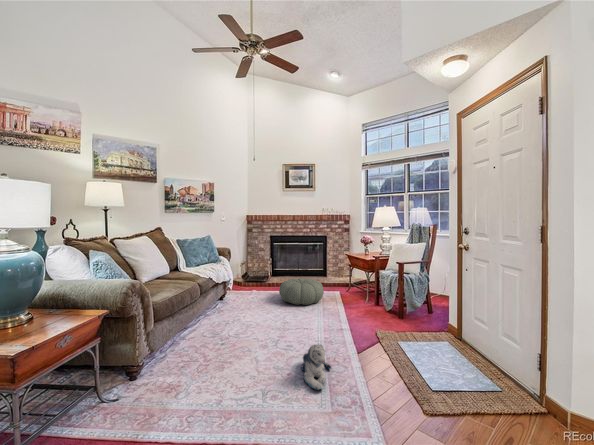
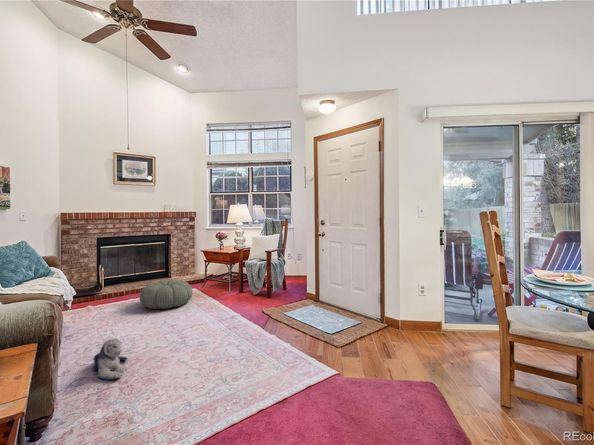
plush toy: present [301,344,331,390] -> present [92,339,127,380]

